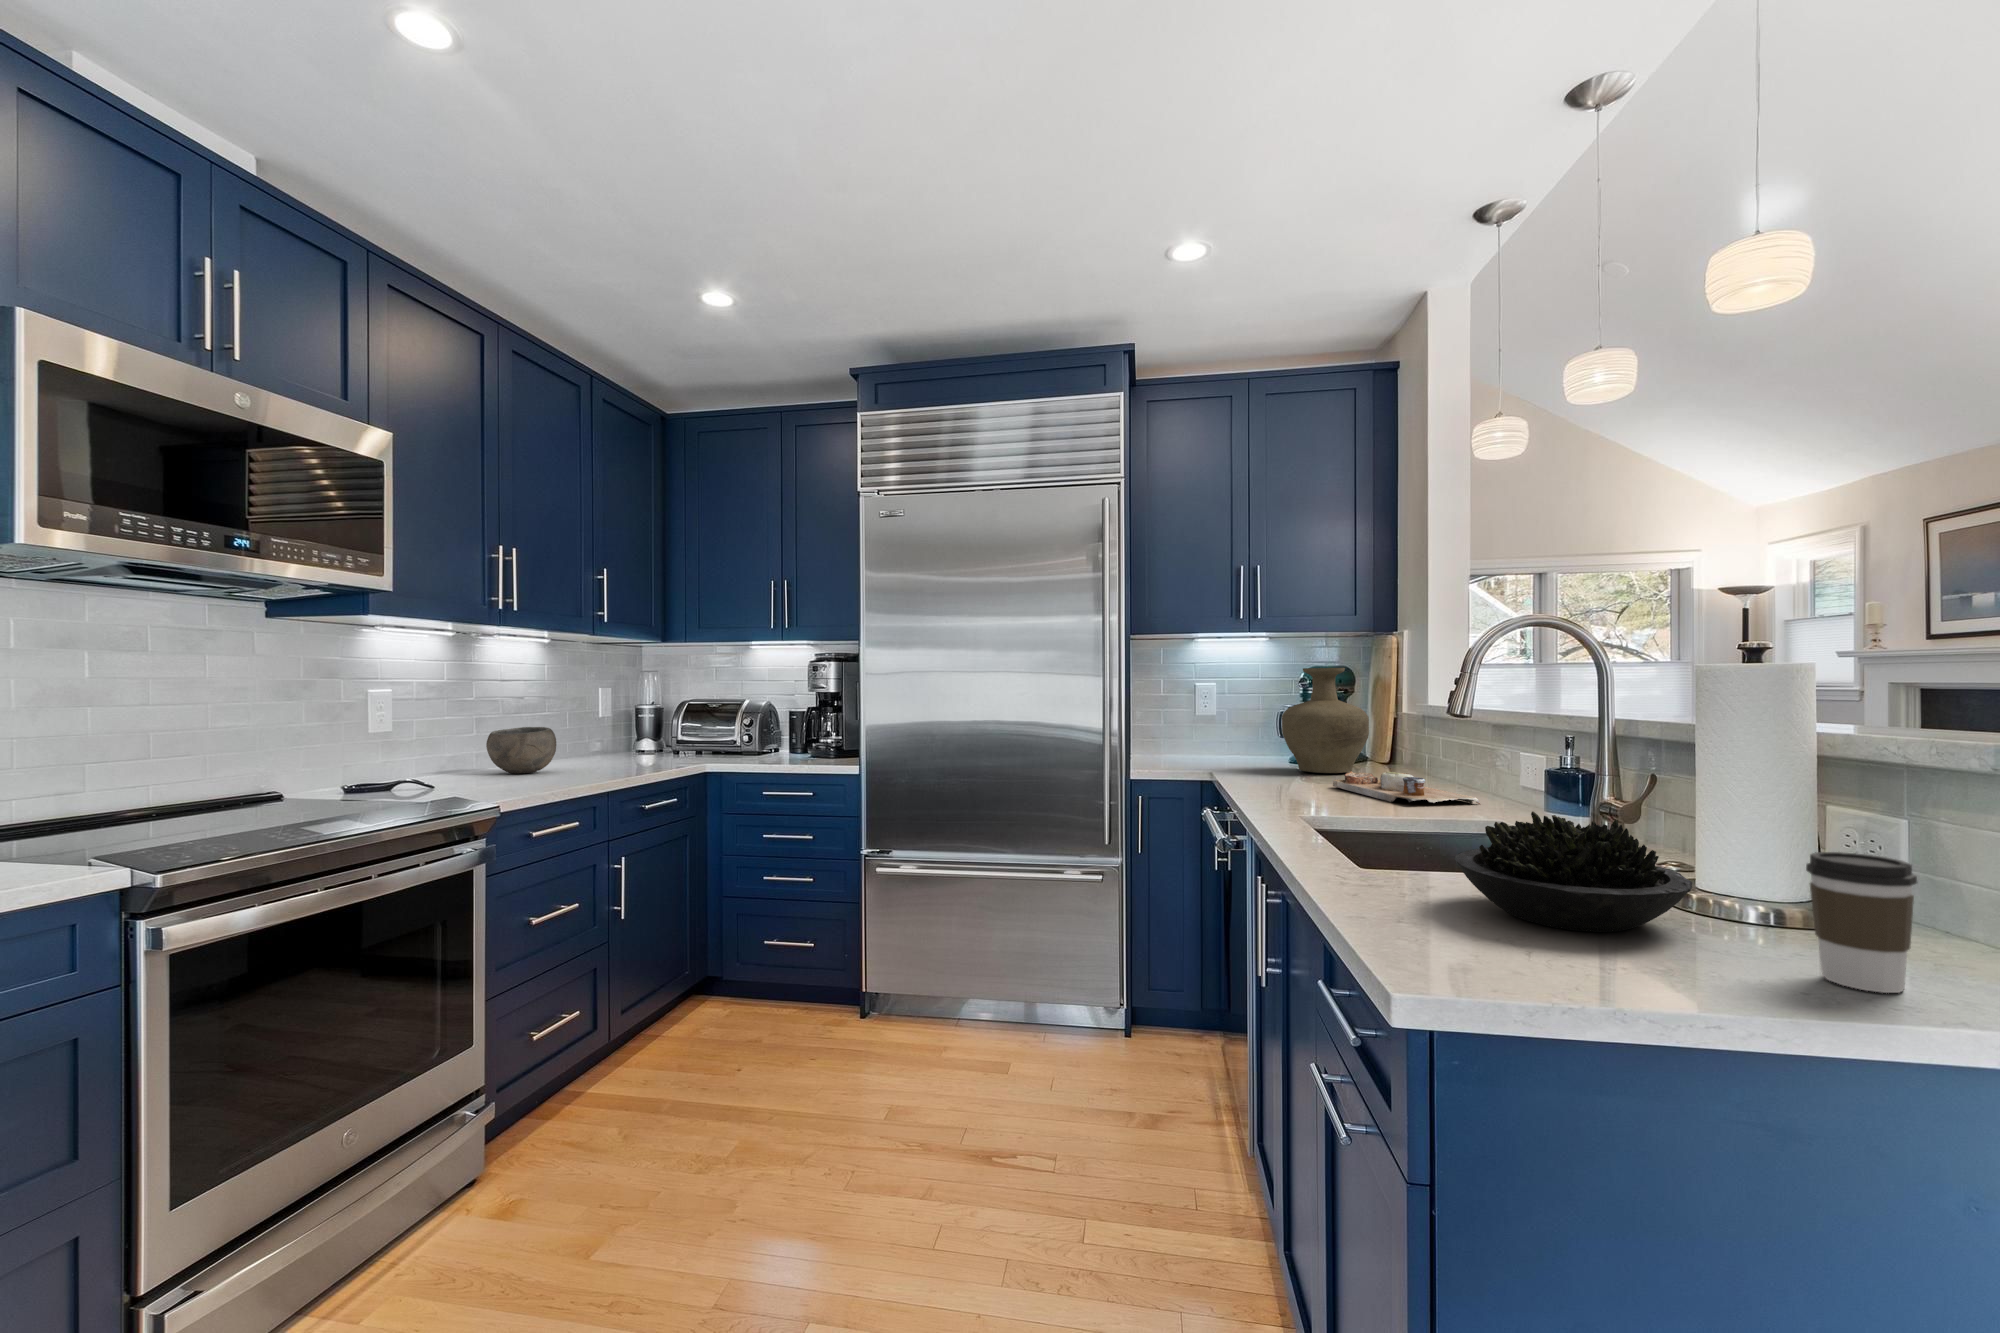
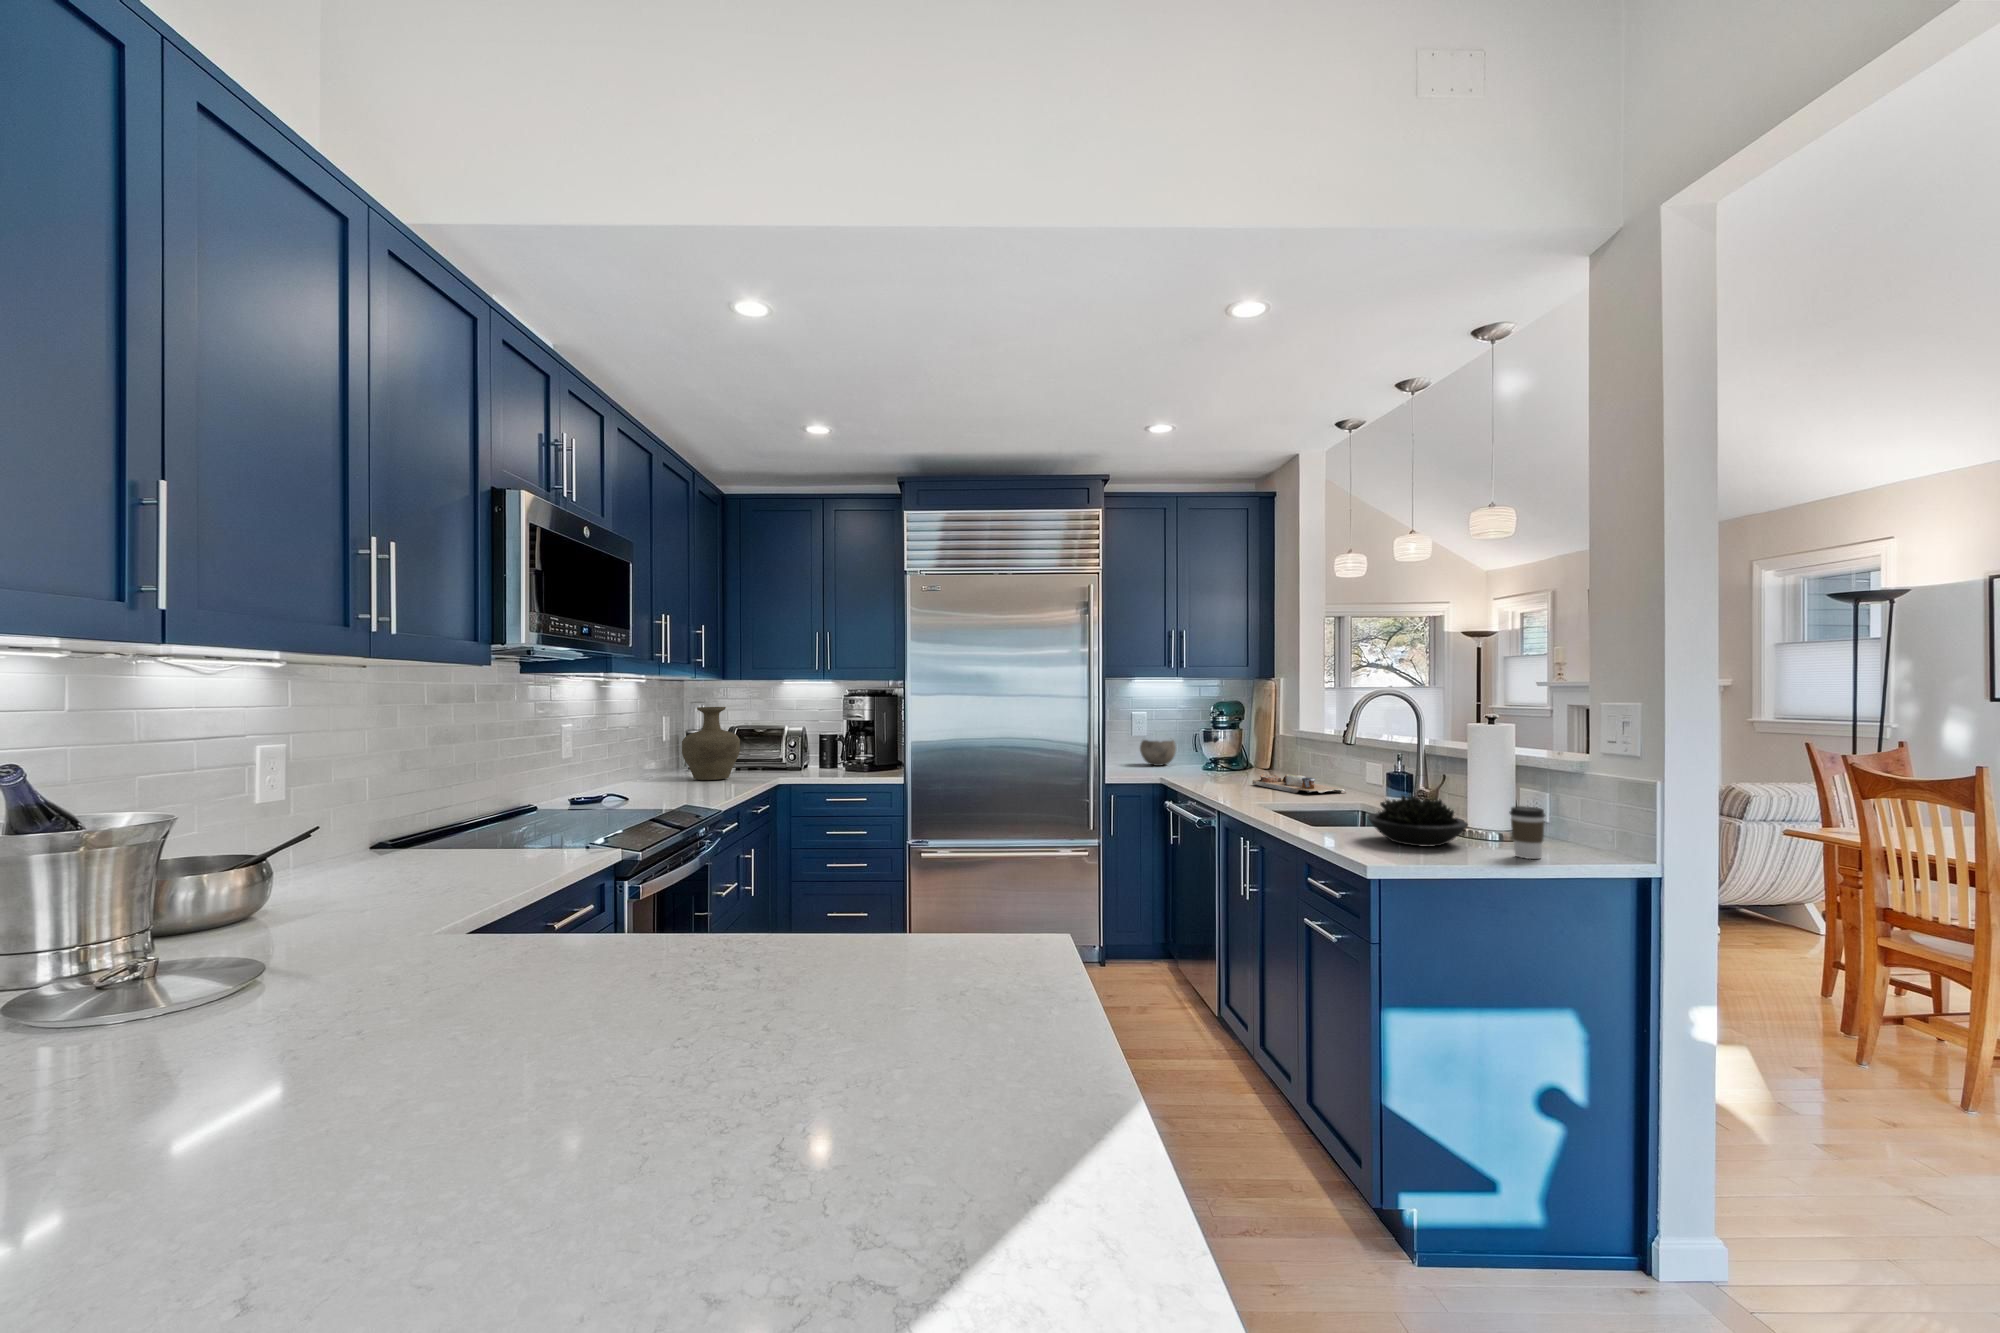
vase: present [1282,668,1369,773] -> present [682,707,740,780]
bowl: present [486,727,556,774] -> present [1140,740,1176,766]

